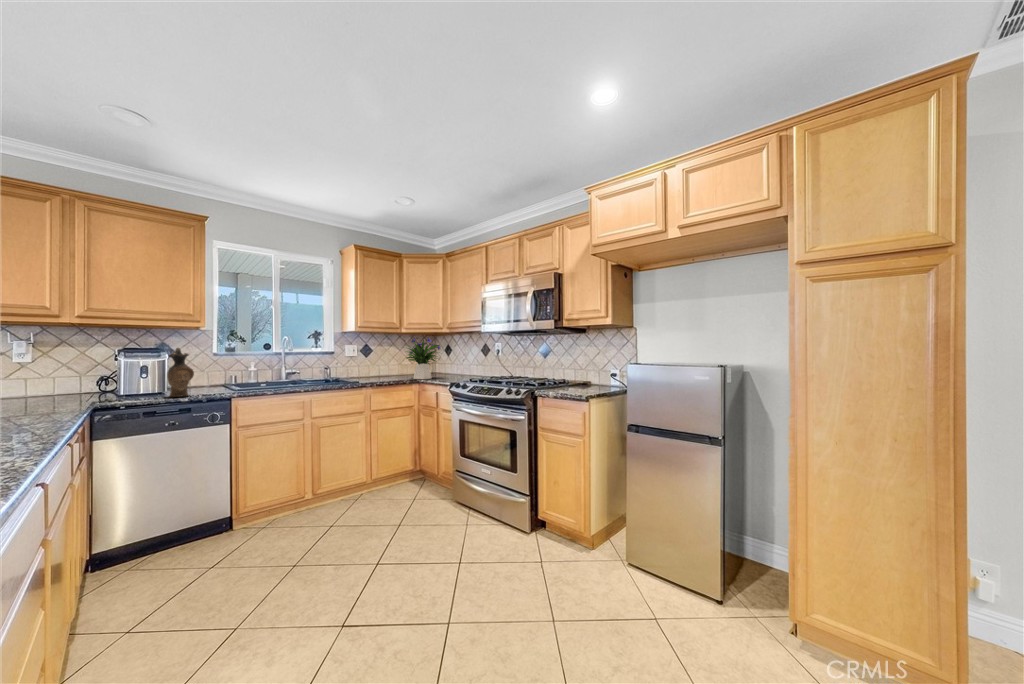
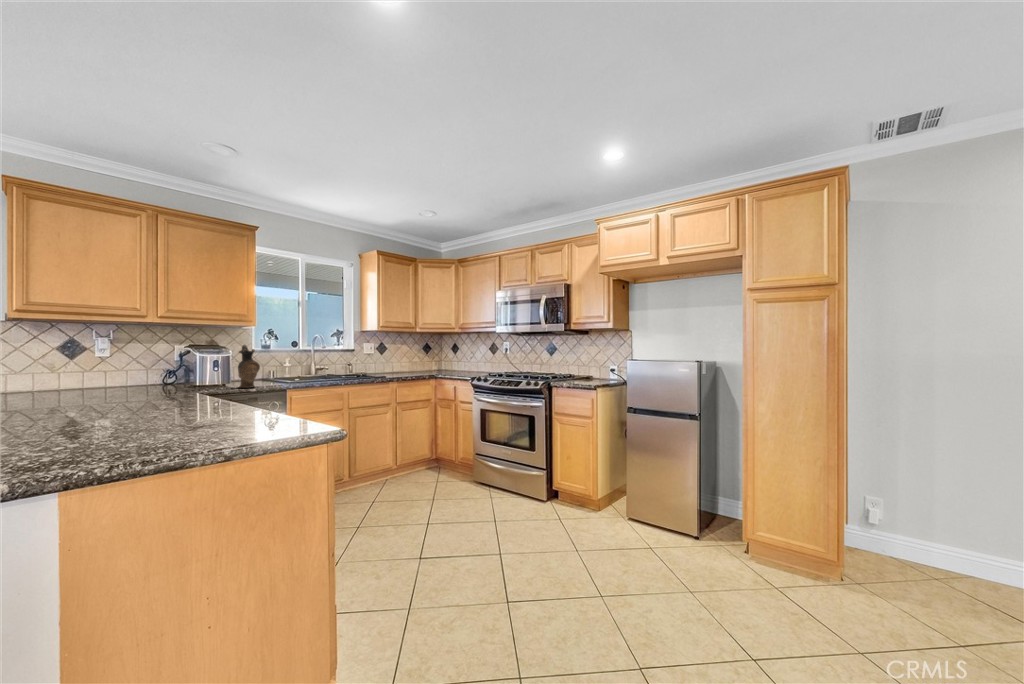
flower arrangement: present [407,338,440,379] -> none [417,335,456,374]

